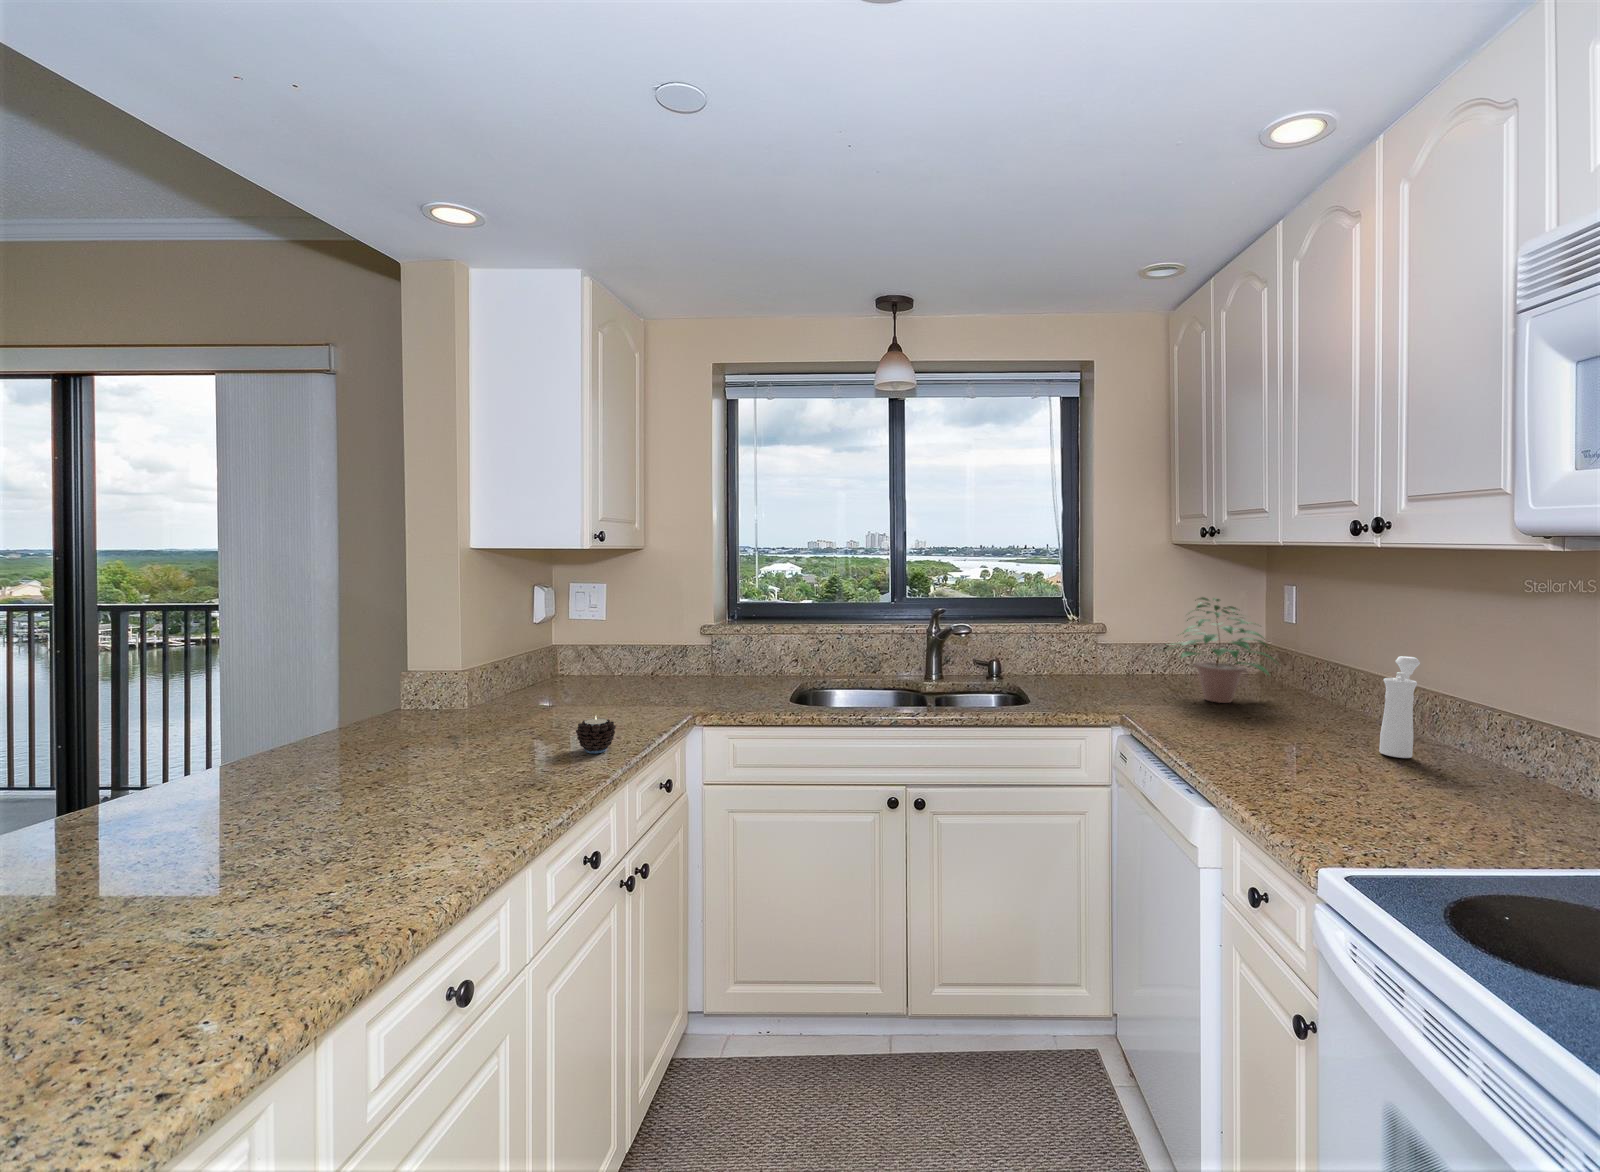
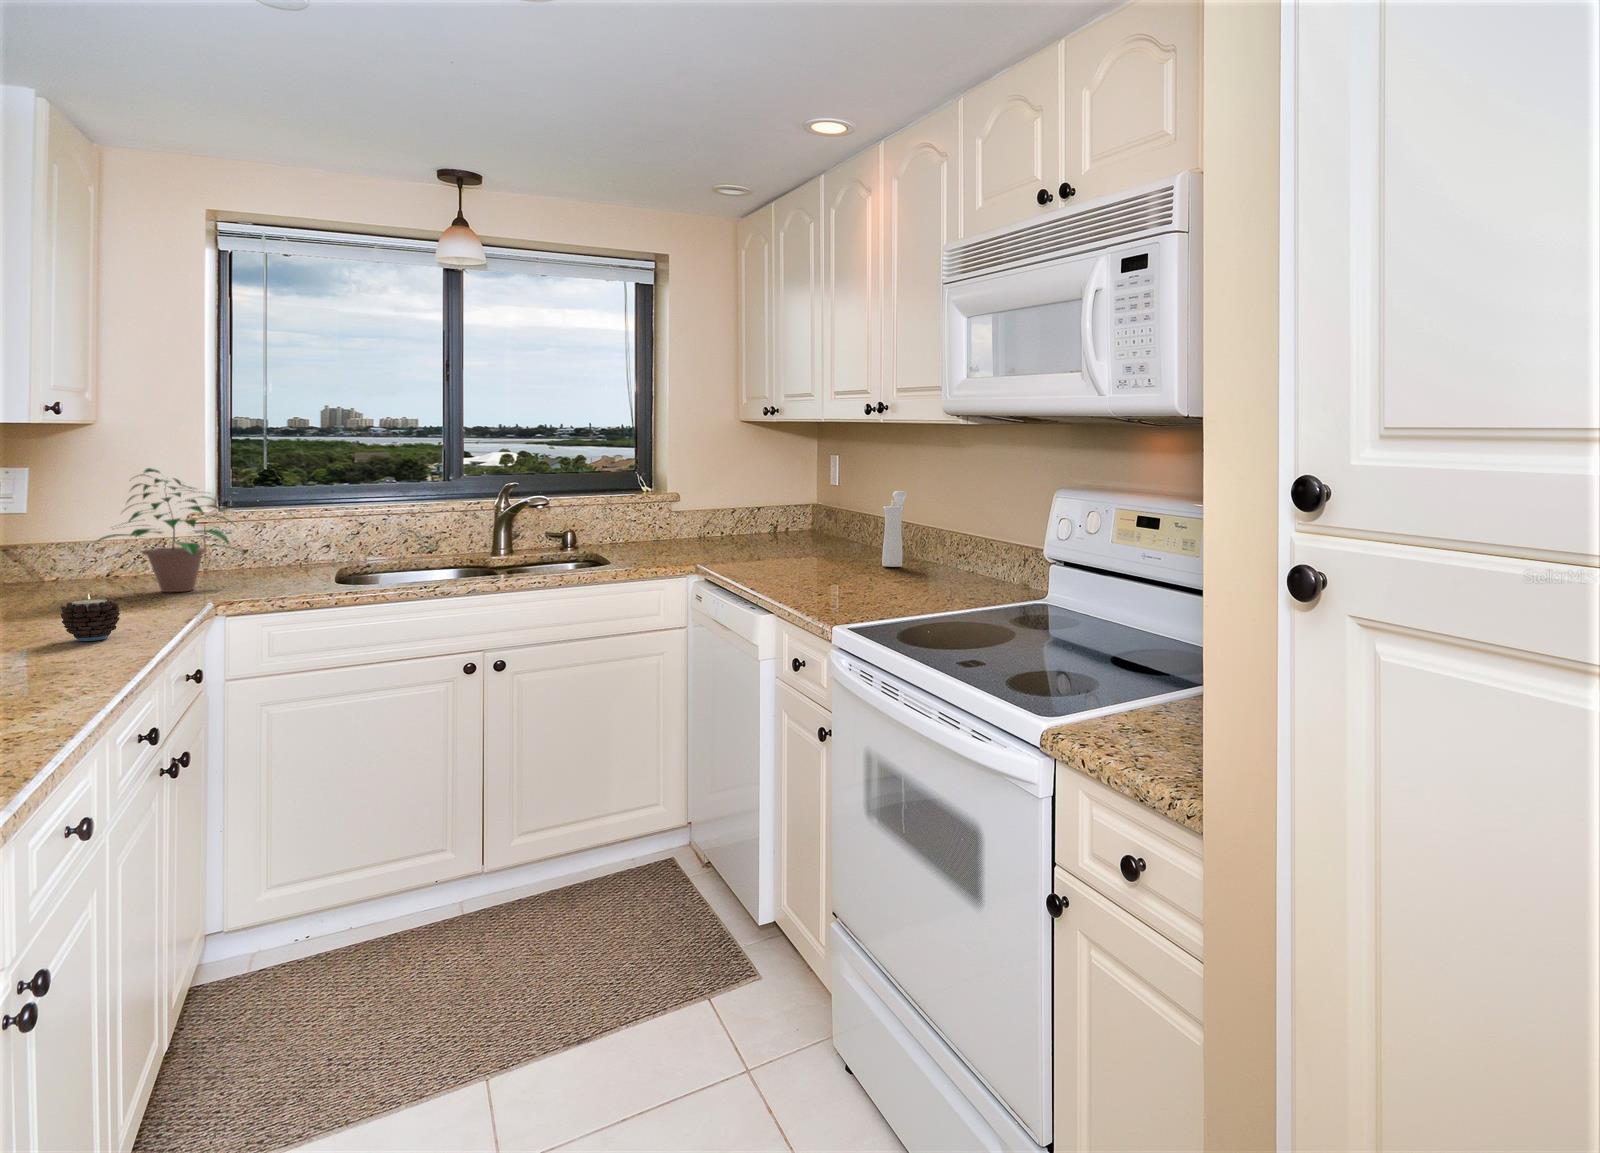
potted plant: present [1169,597,1277,703] -> present [95,468,241,592]

